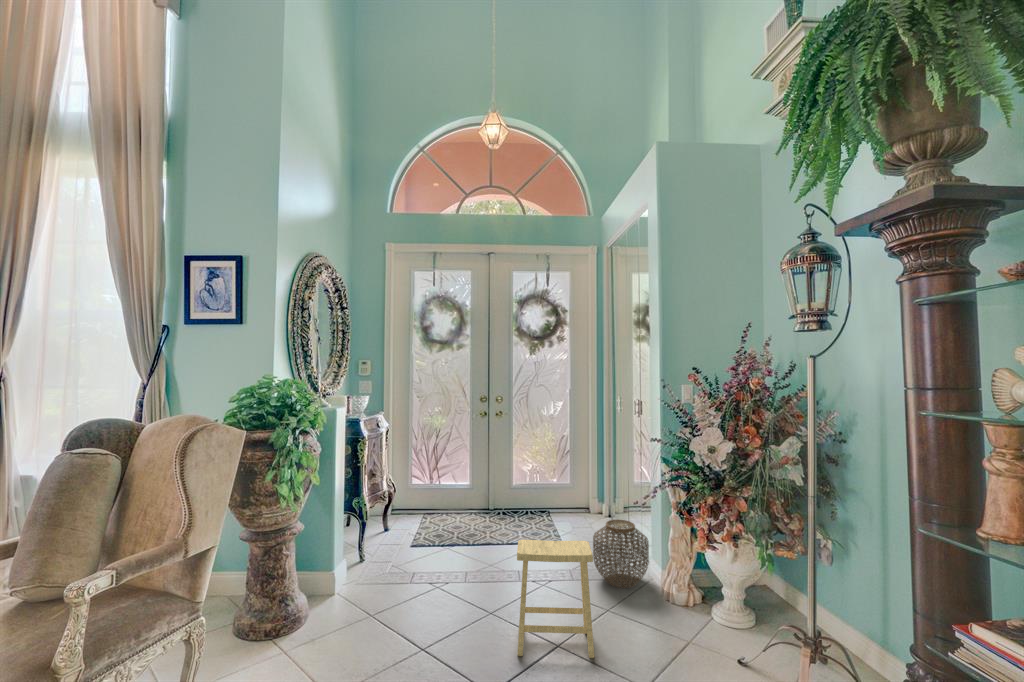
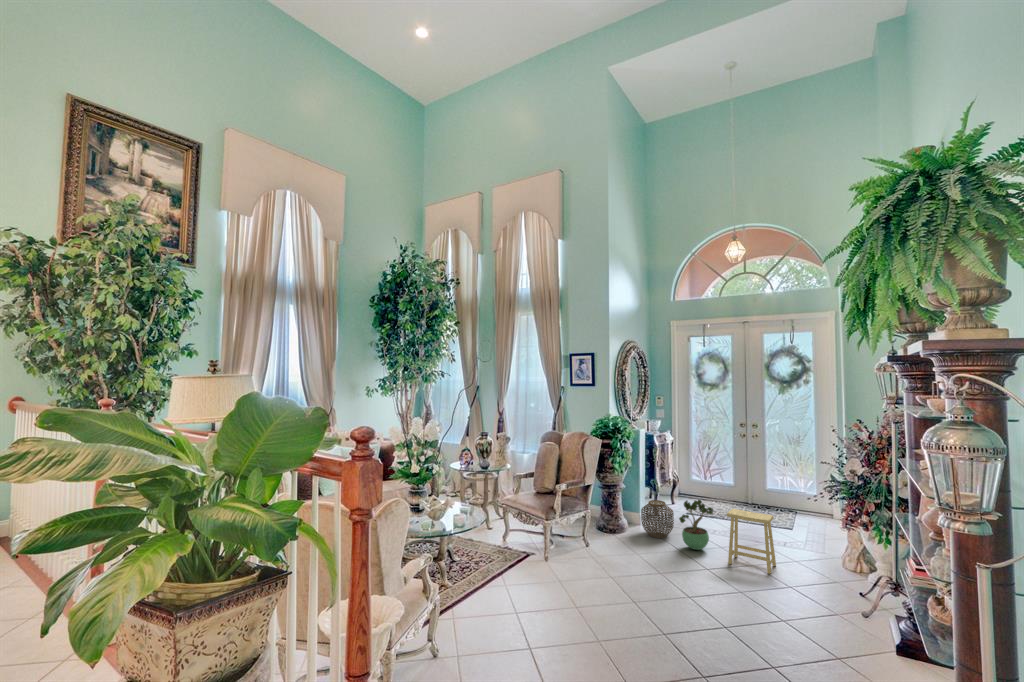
woven basket: present [593,519,649,588] -> present [641,500,674,538]
potted plant: none [419,532,483,636] -> present [679,500,713,550]

